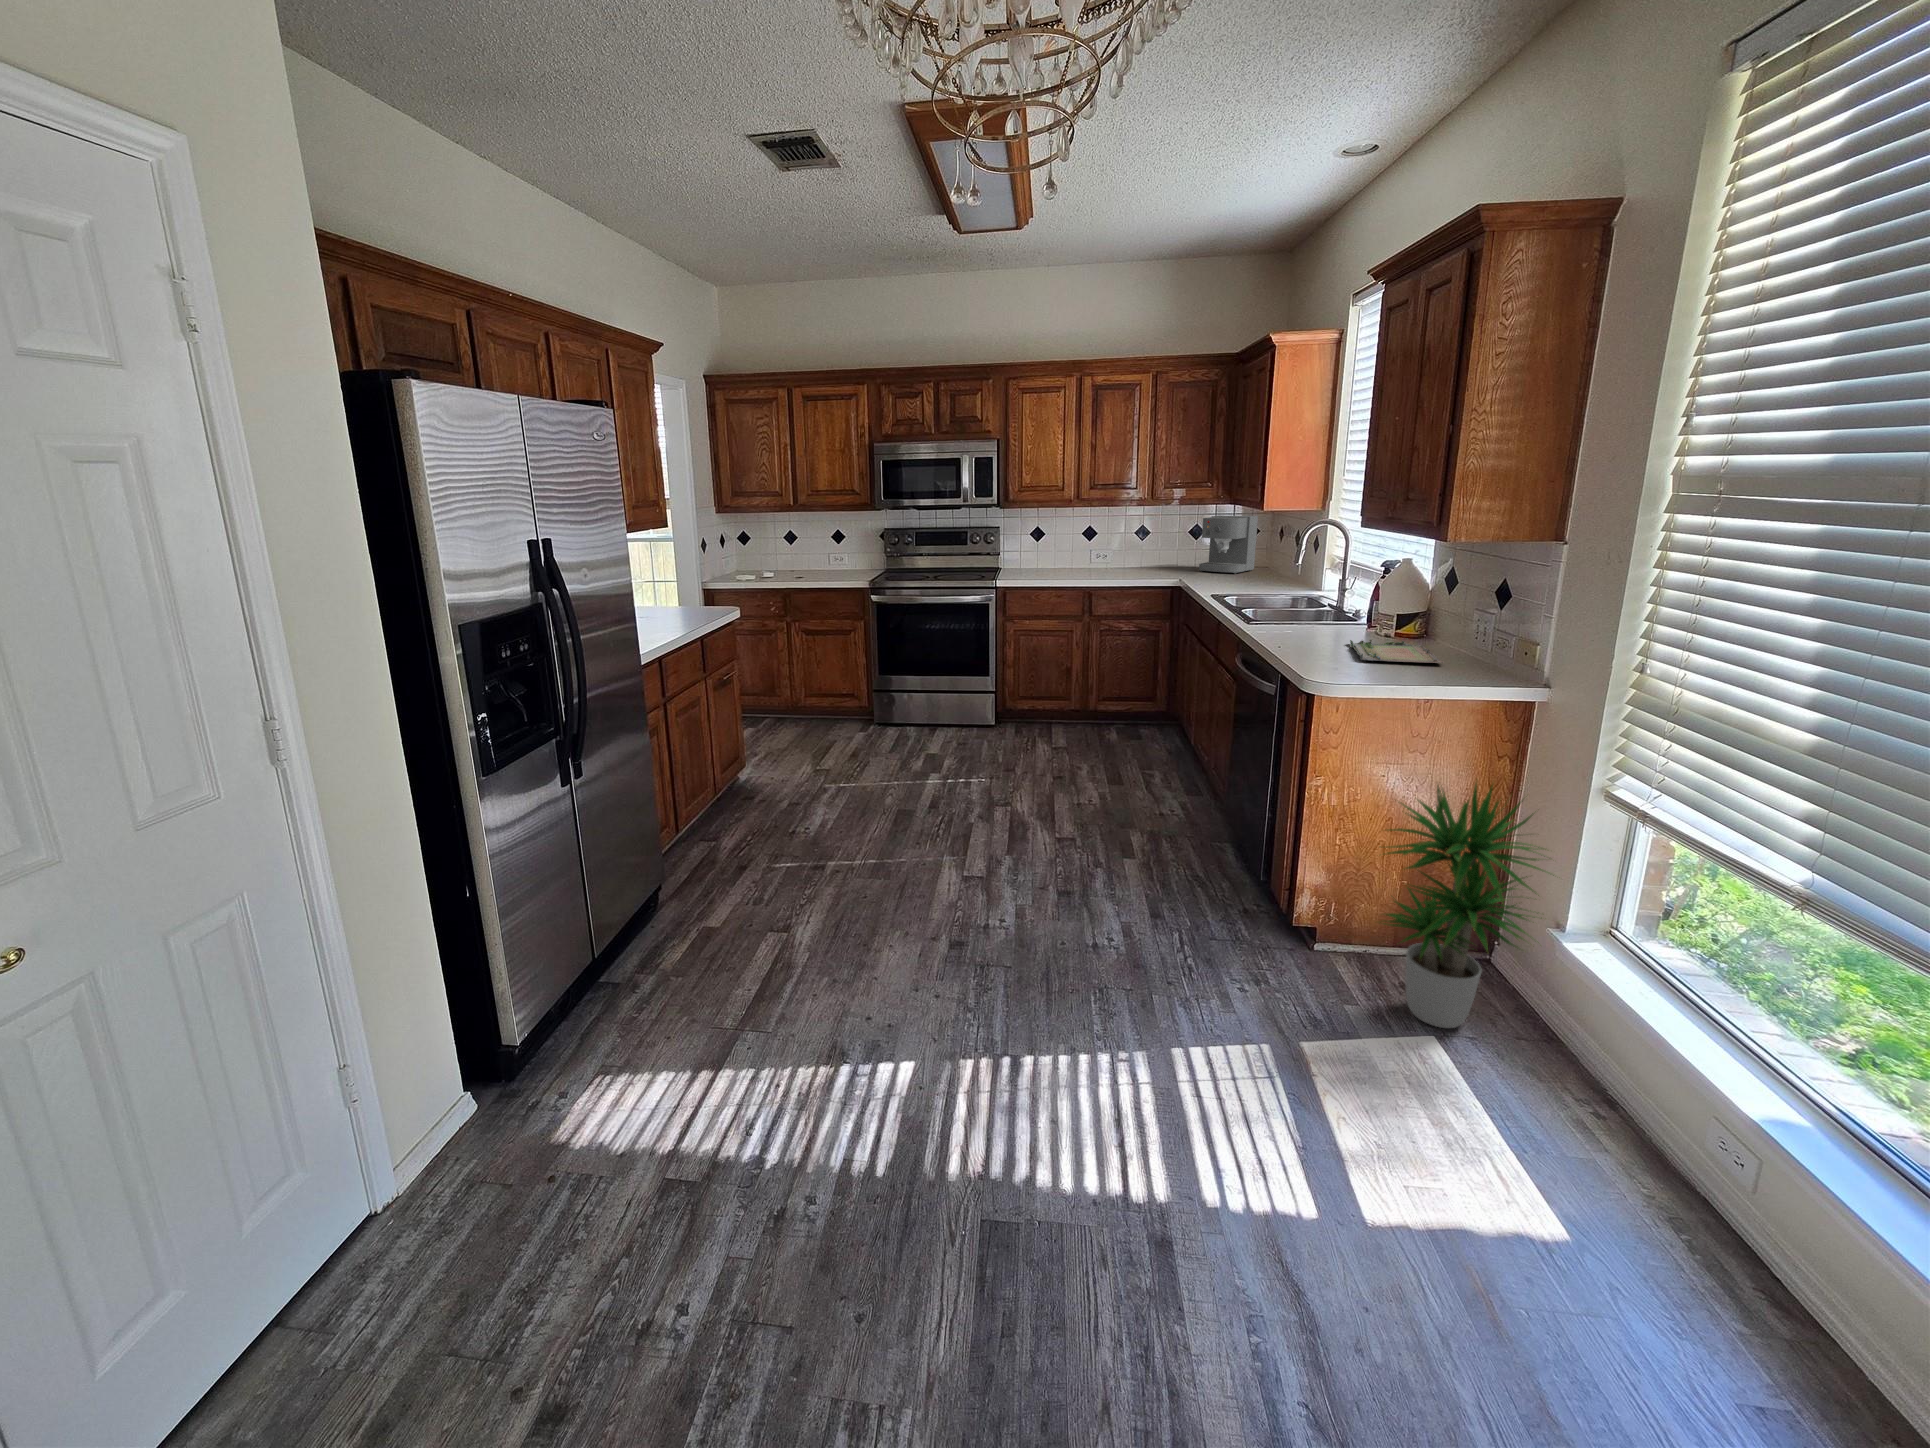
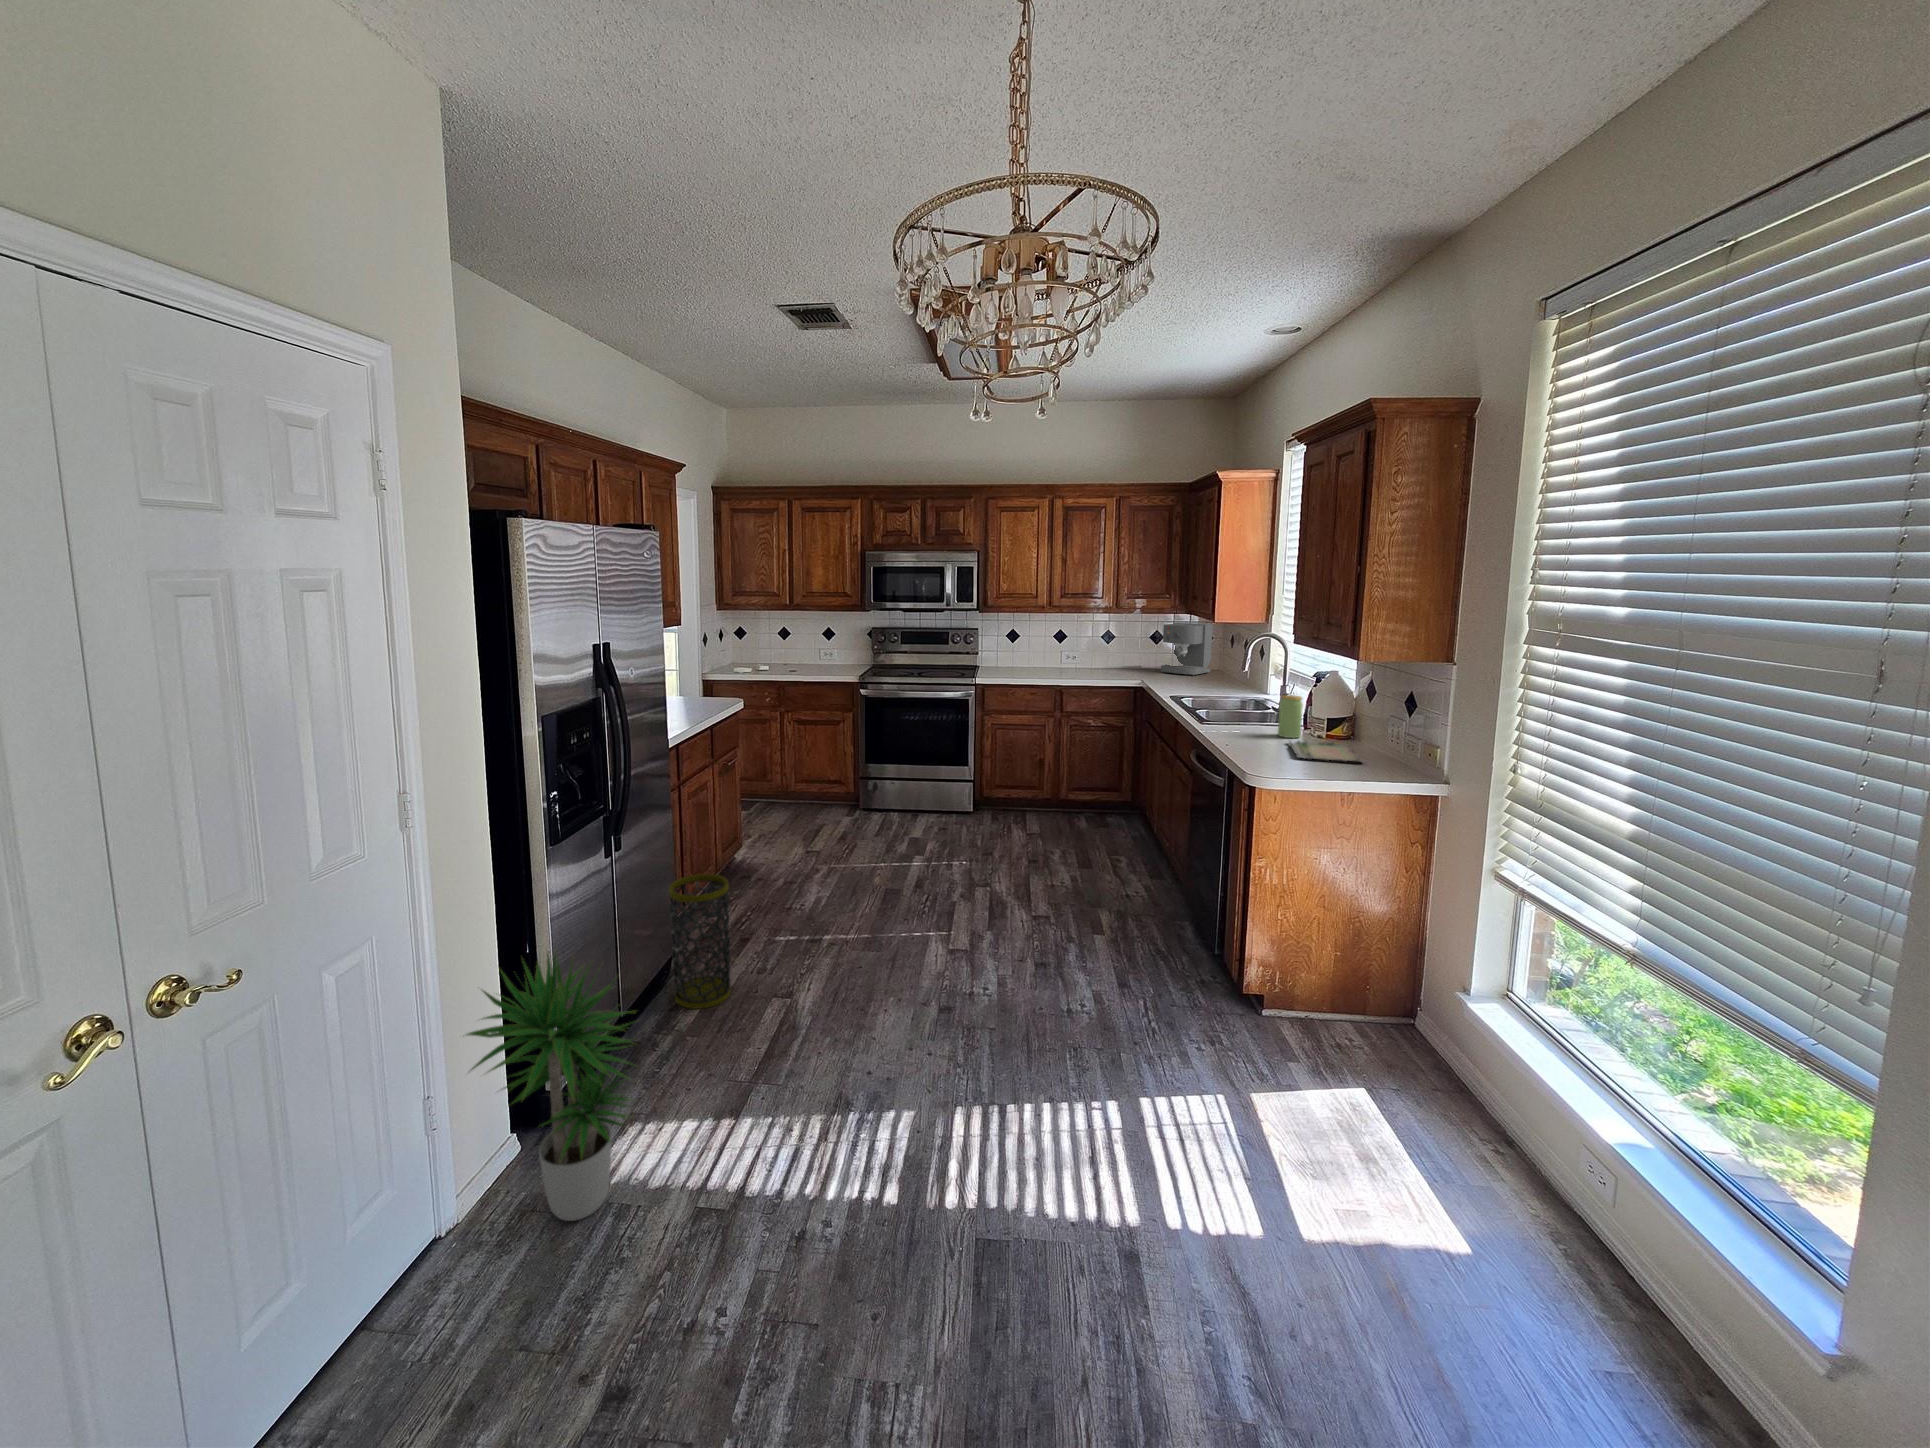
jar: none [1336,589,1367,638] -> present [1278,695,1303,738]
potted plant: present [1385,783,1554,1028] -> present [467,954,636,1221]
trash can: none [648,800,724,944] -> present [669,874,731,1009]

